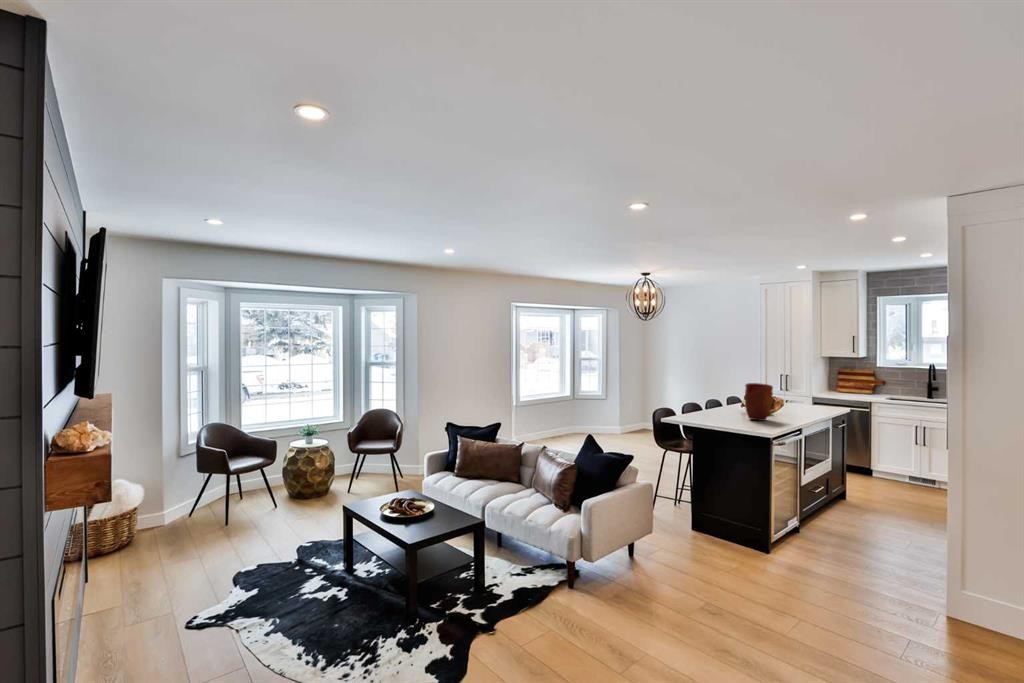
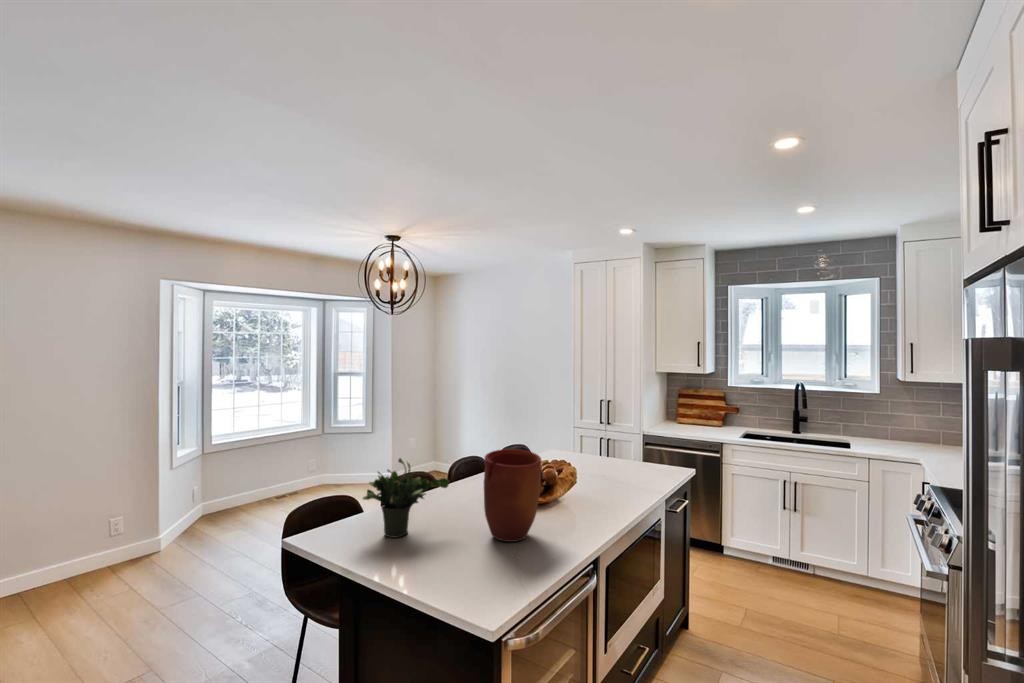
potted plant: none [690,384,727,419] -> present [363,458,450,537]

